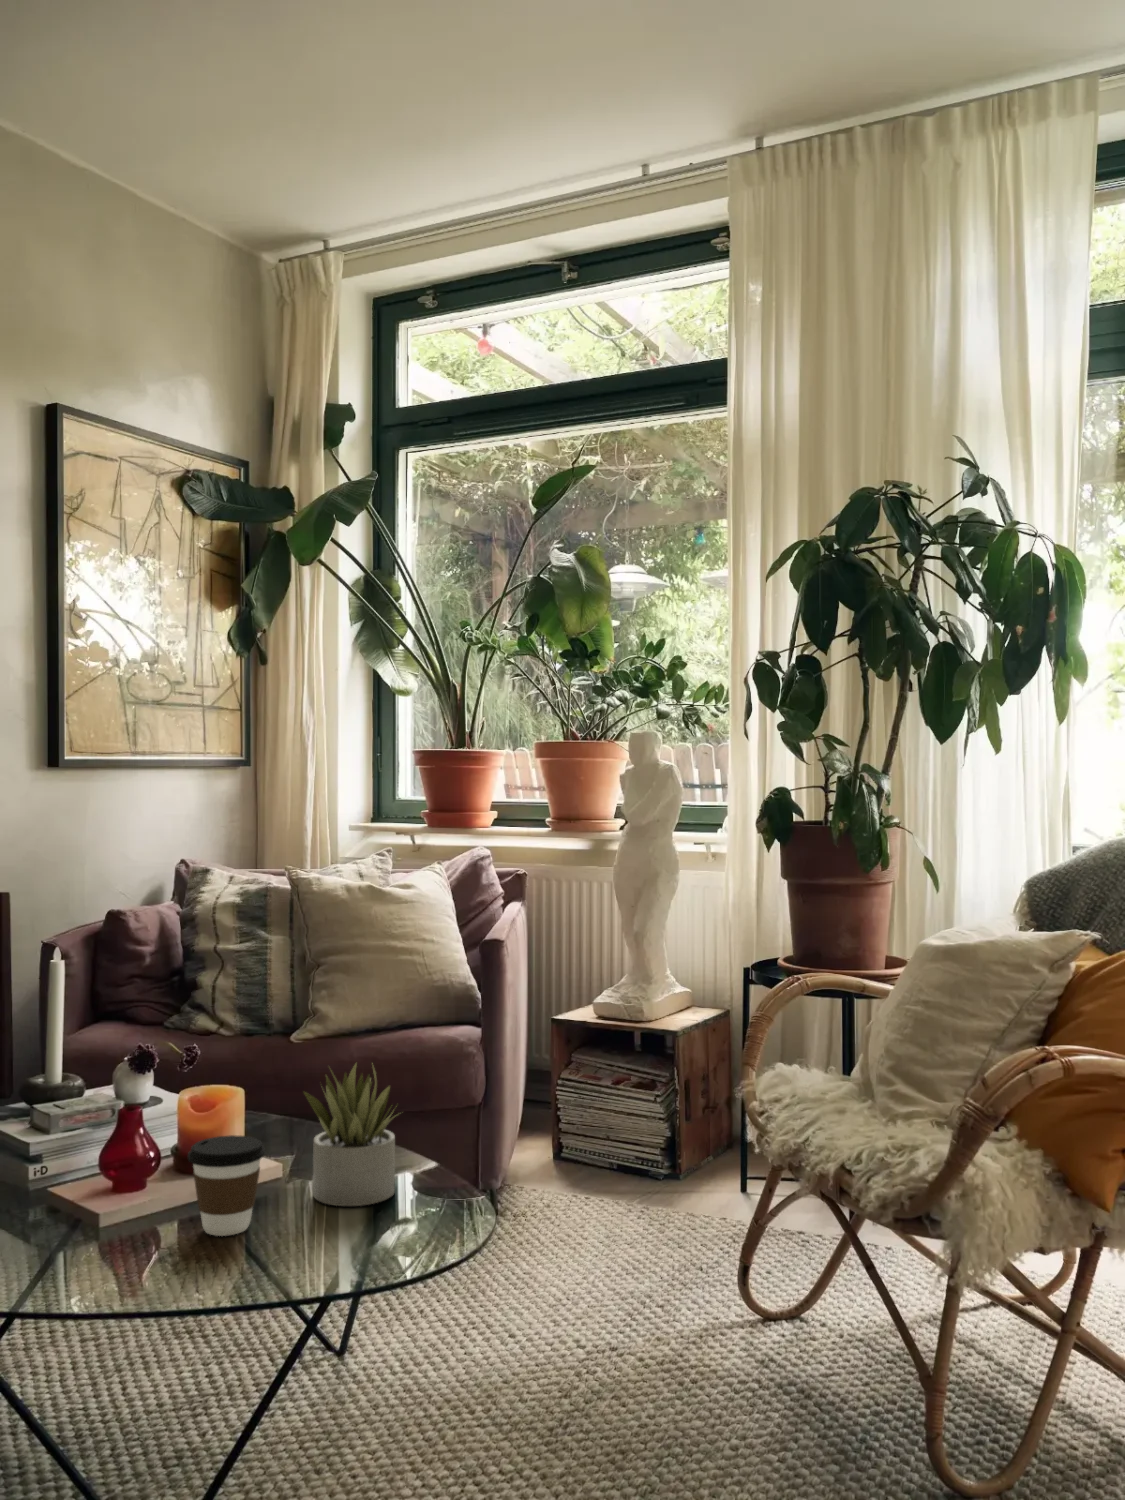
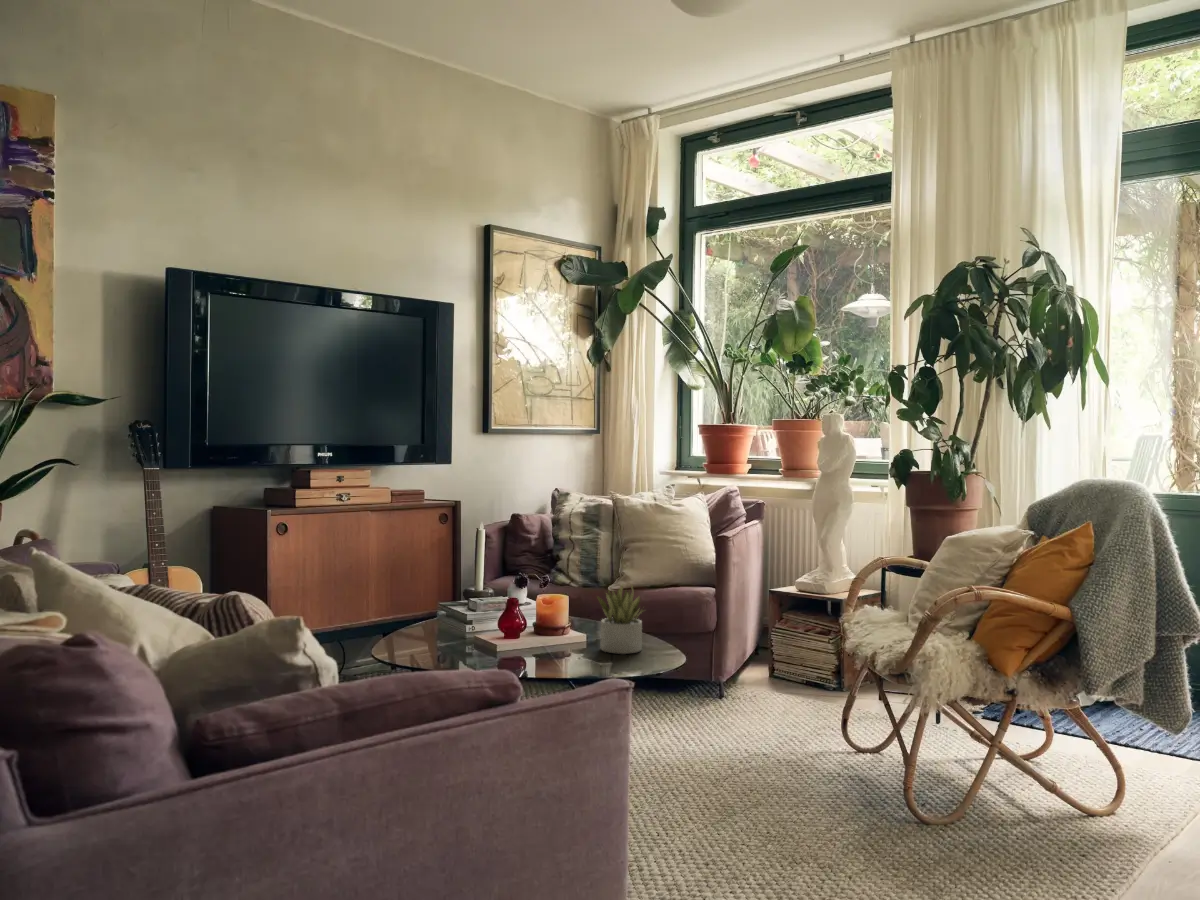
coffee cup: present [188,1135,265,1236] -> none [538,613,575,659]

